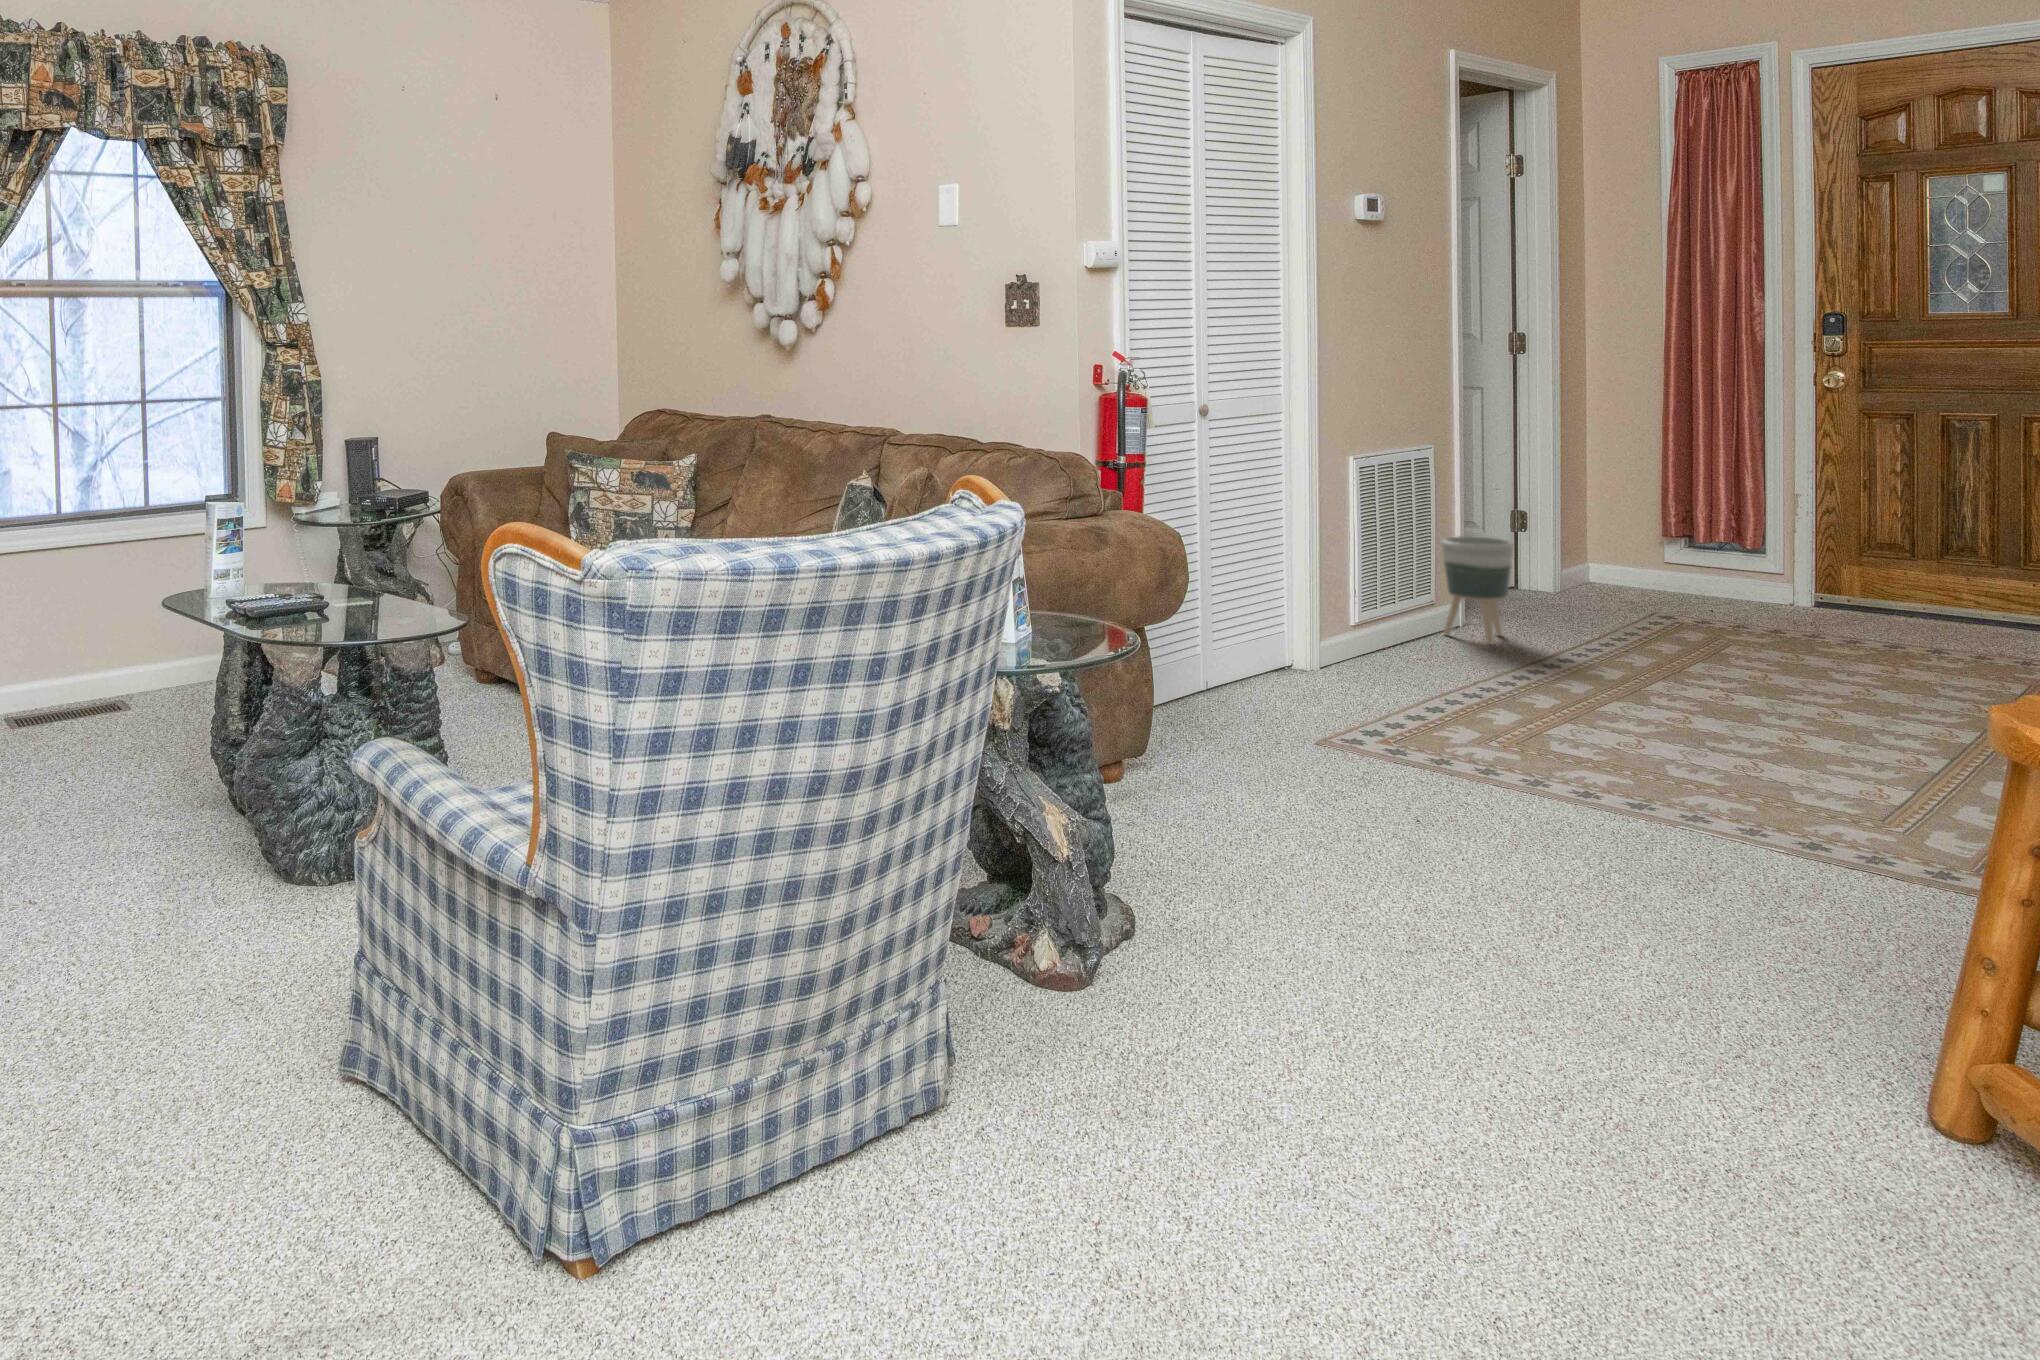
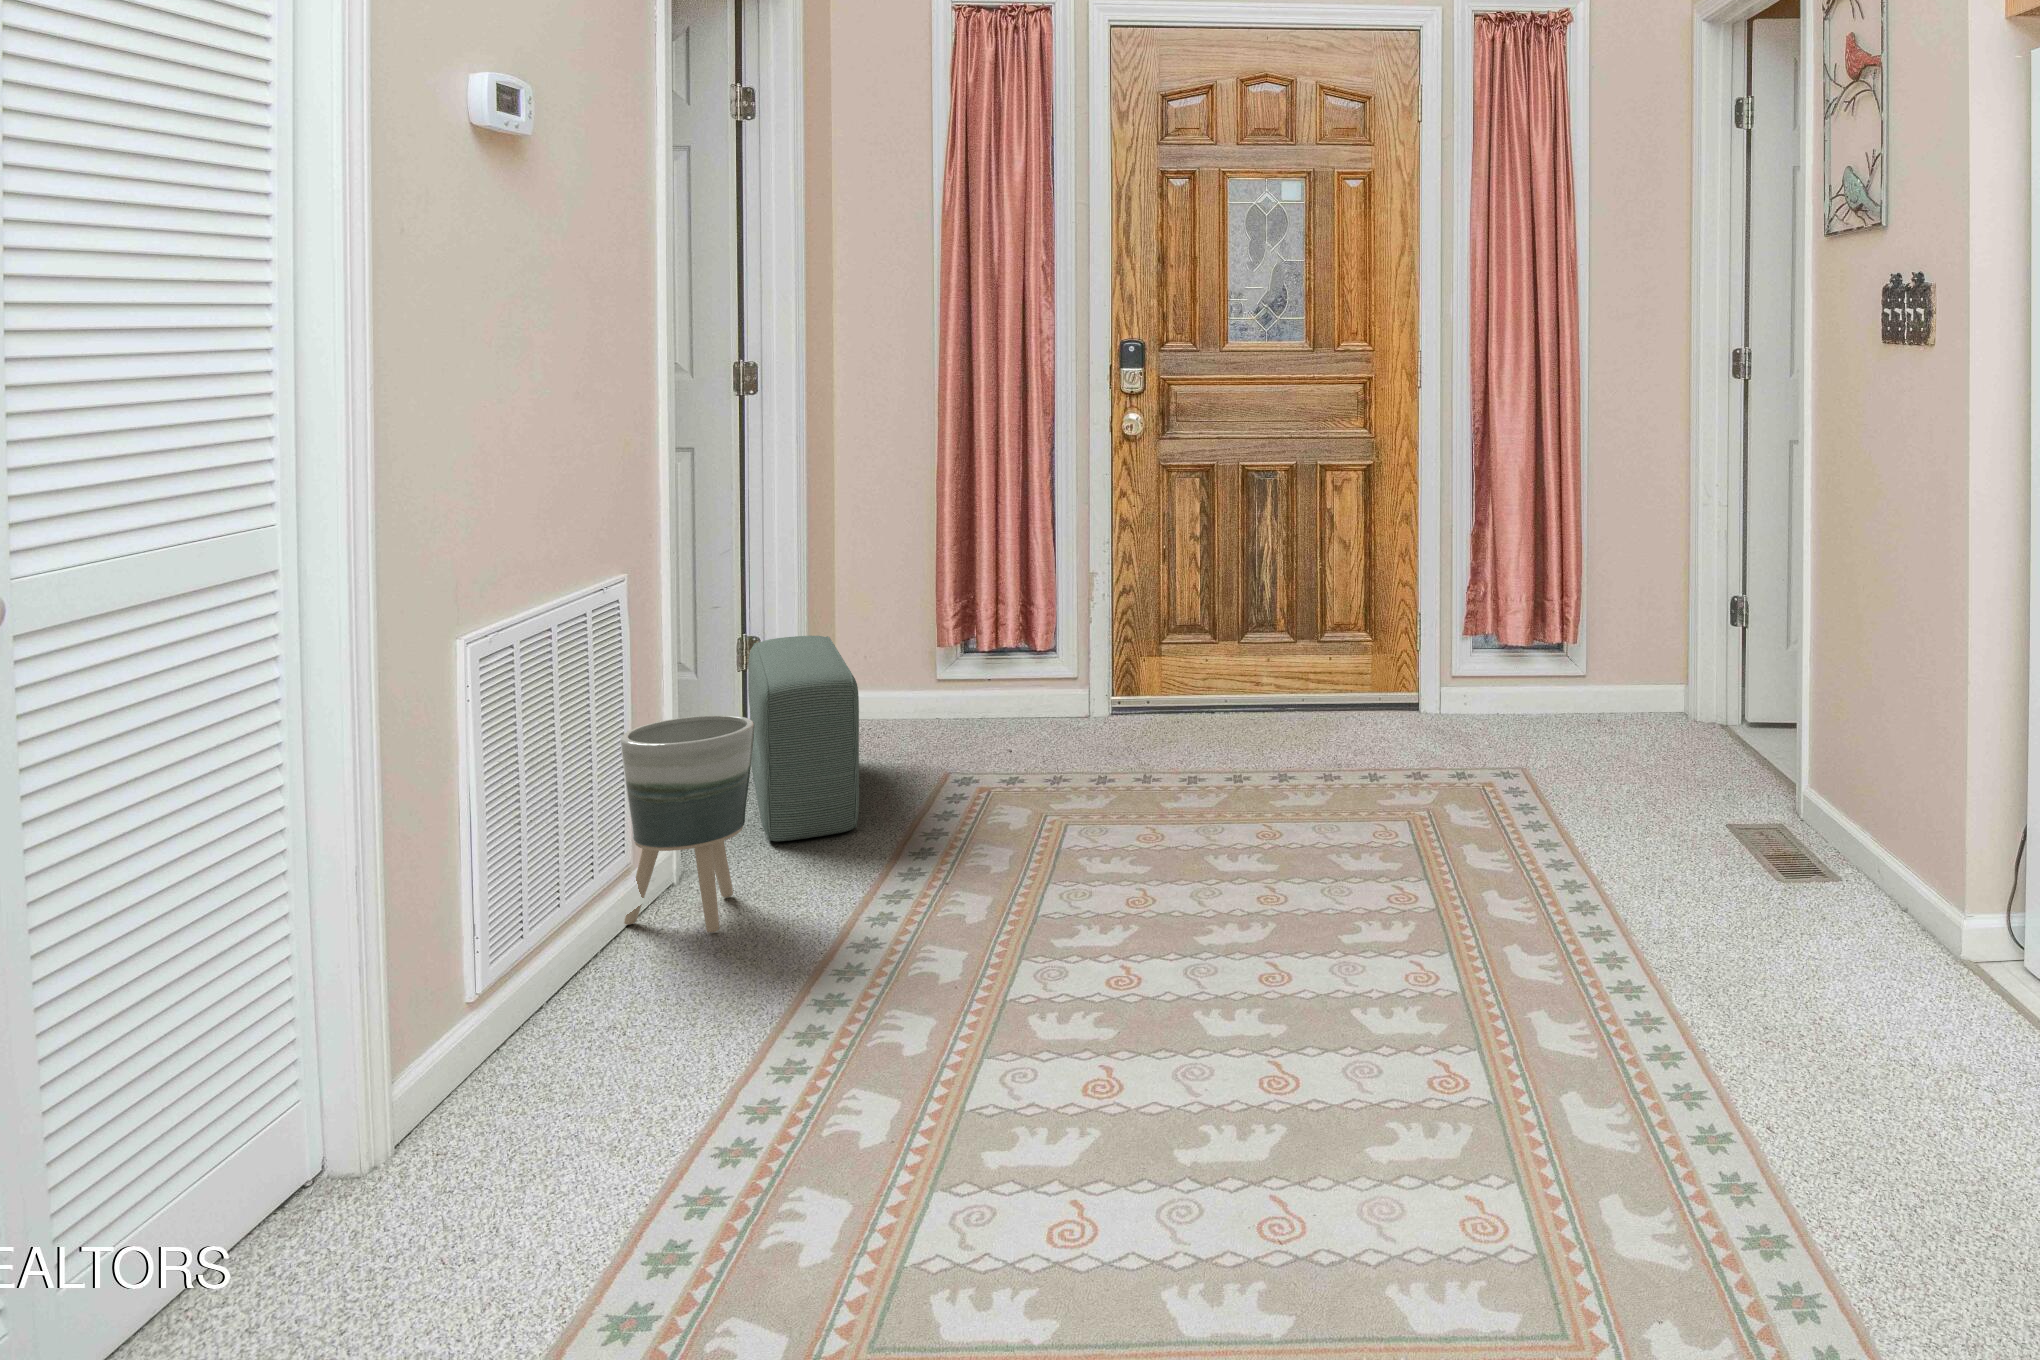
pouf: none [1517,511,1584,624] -> present [748,636,859,841]

